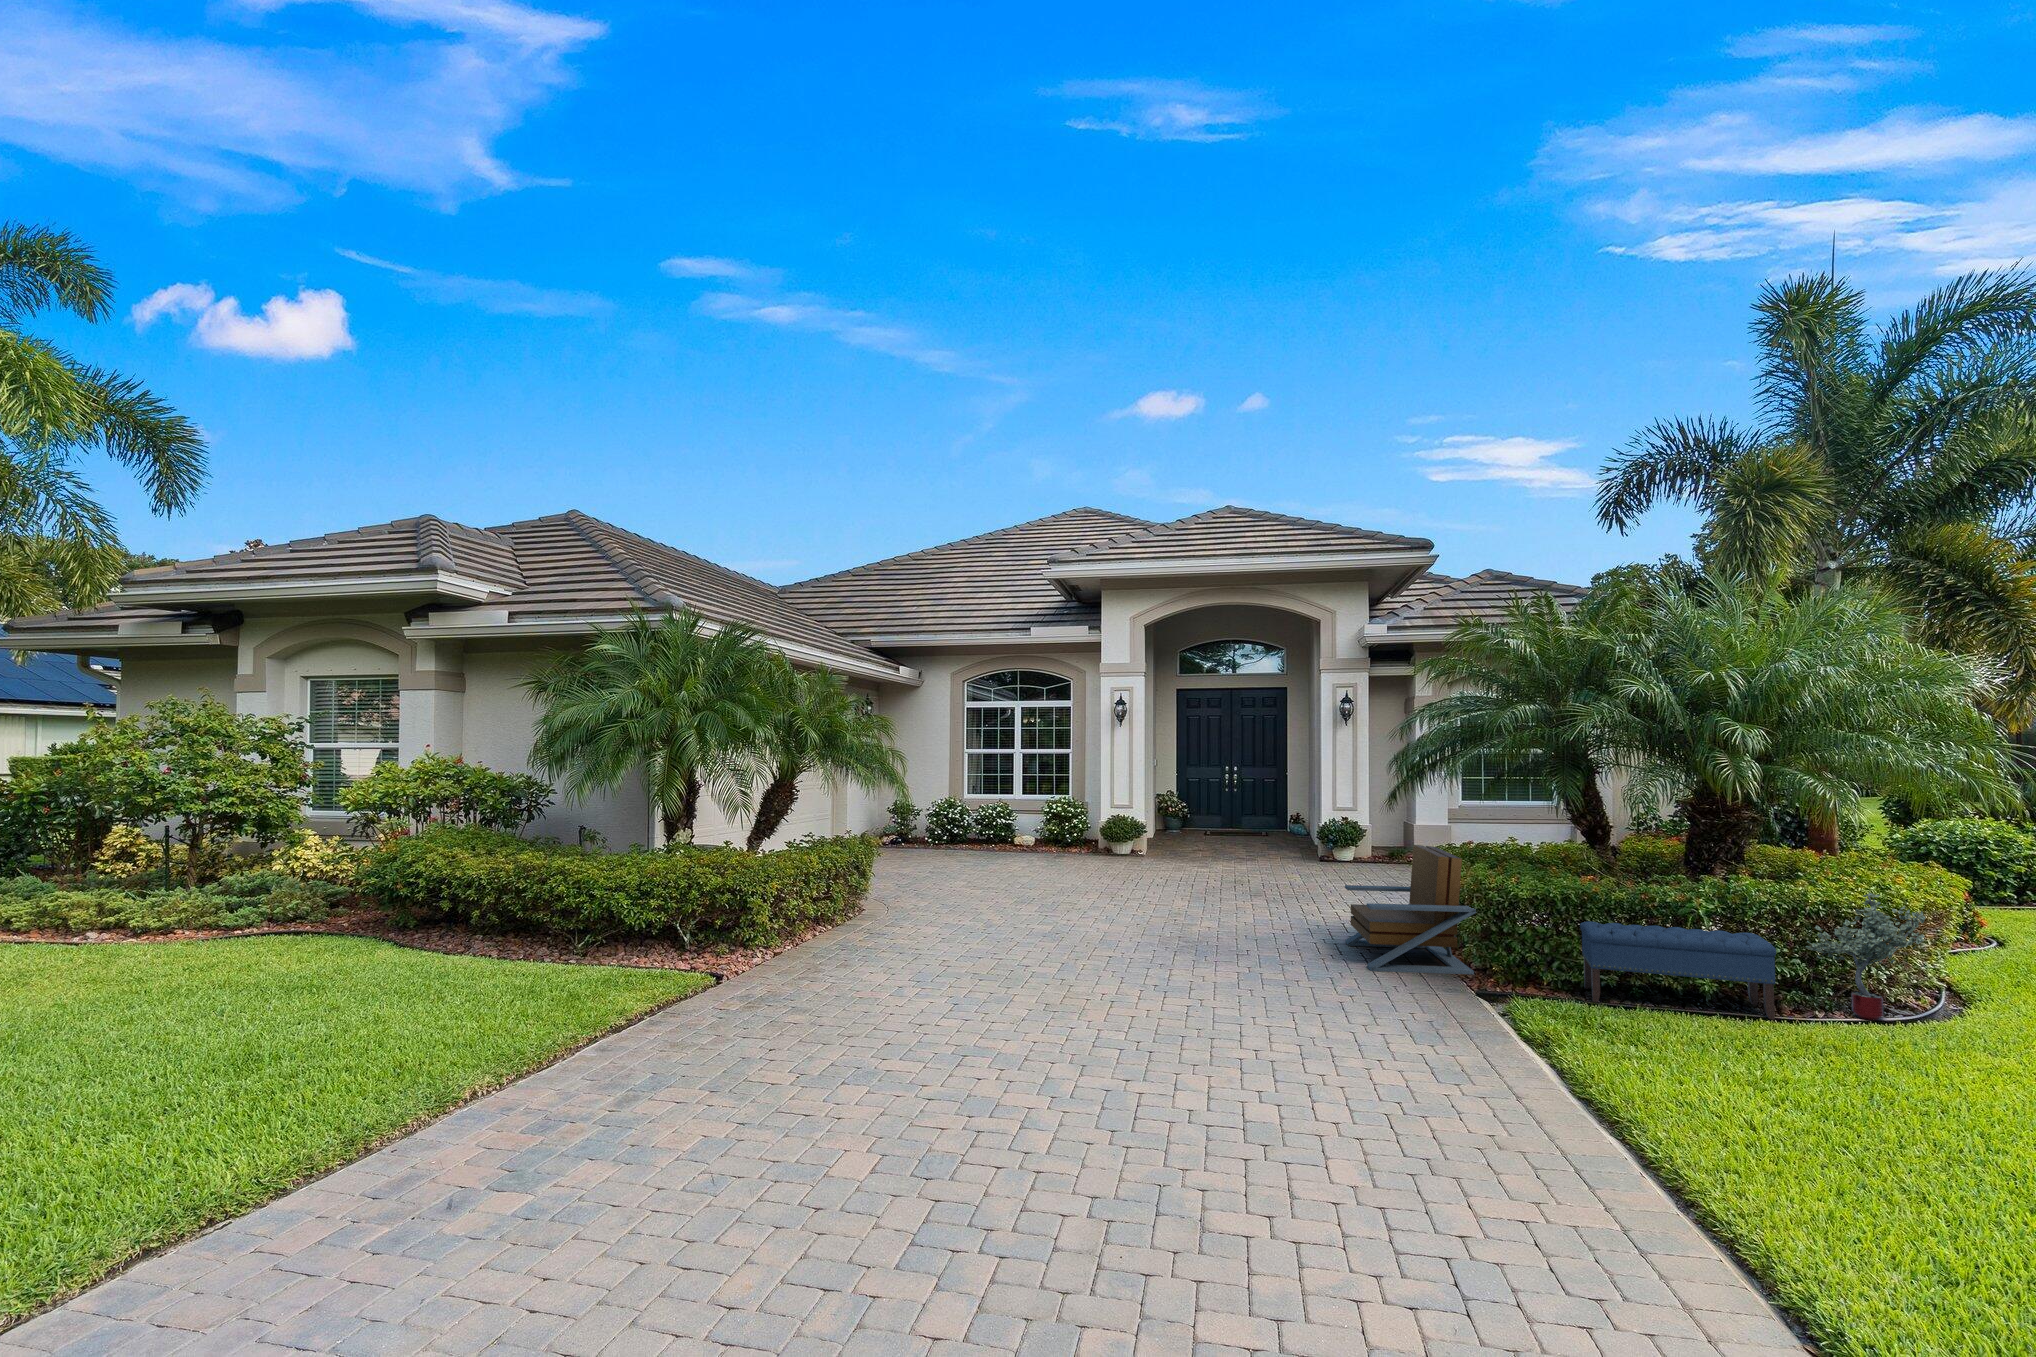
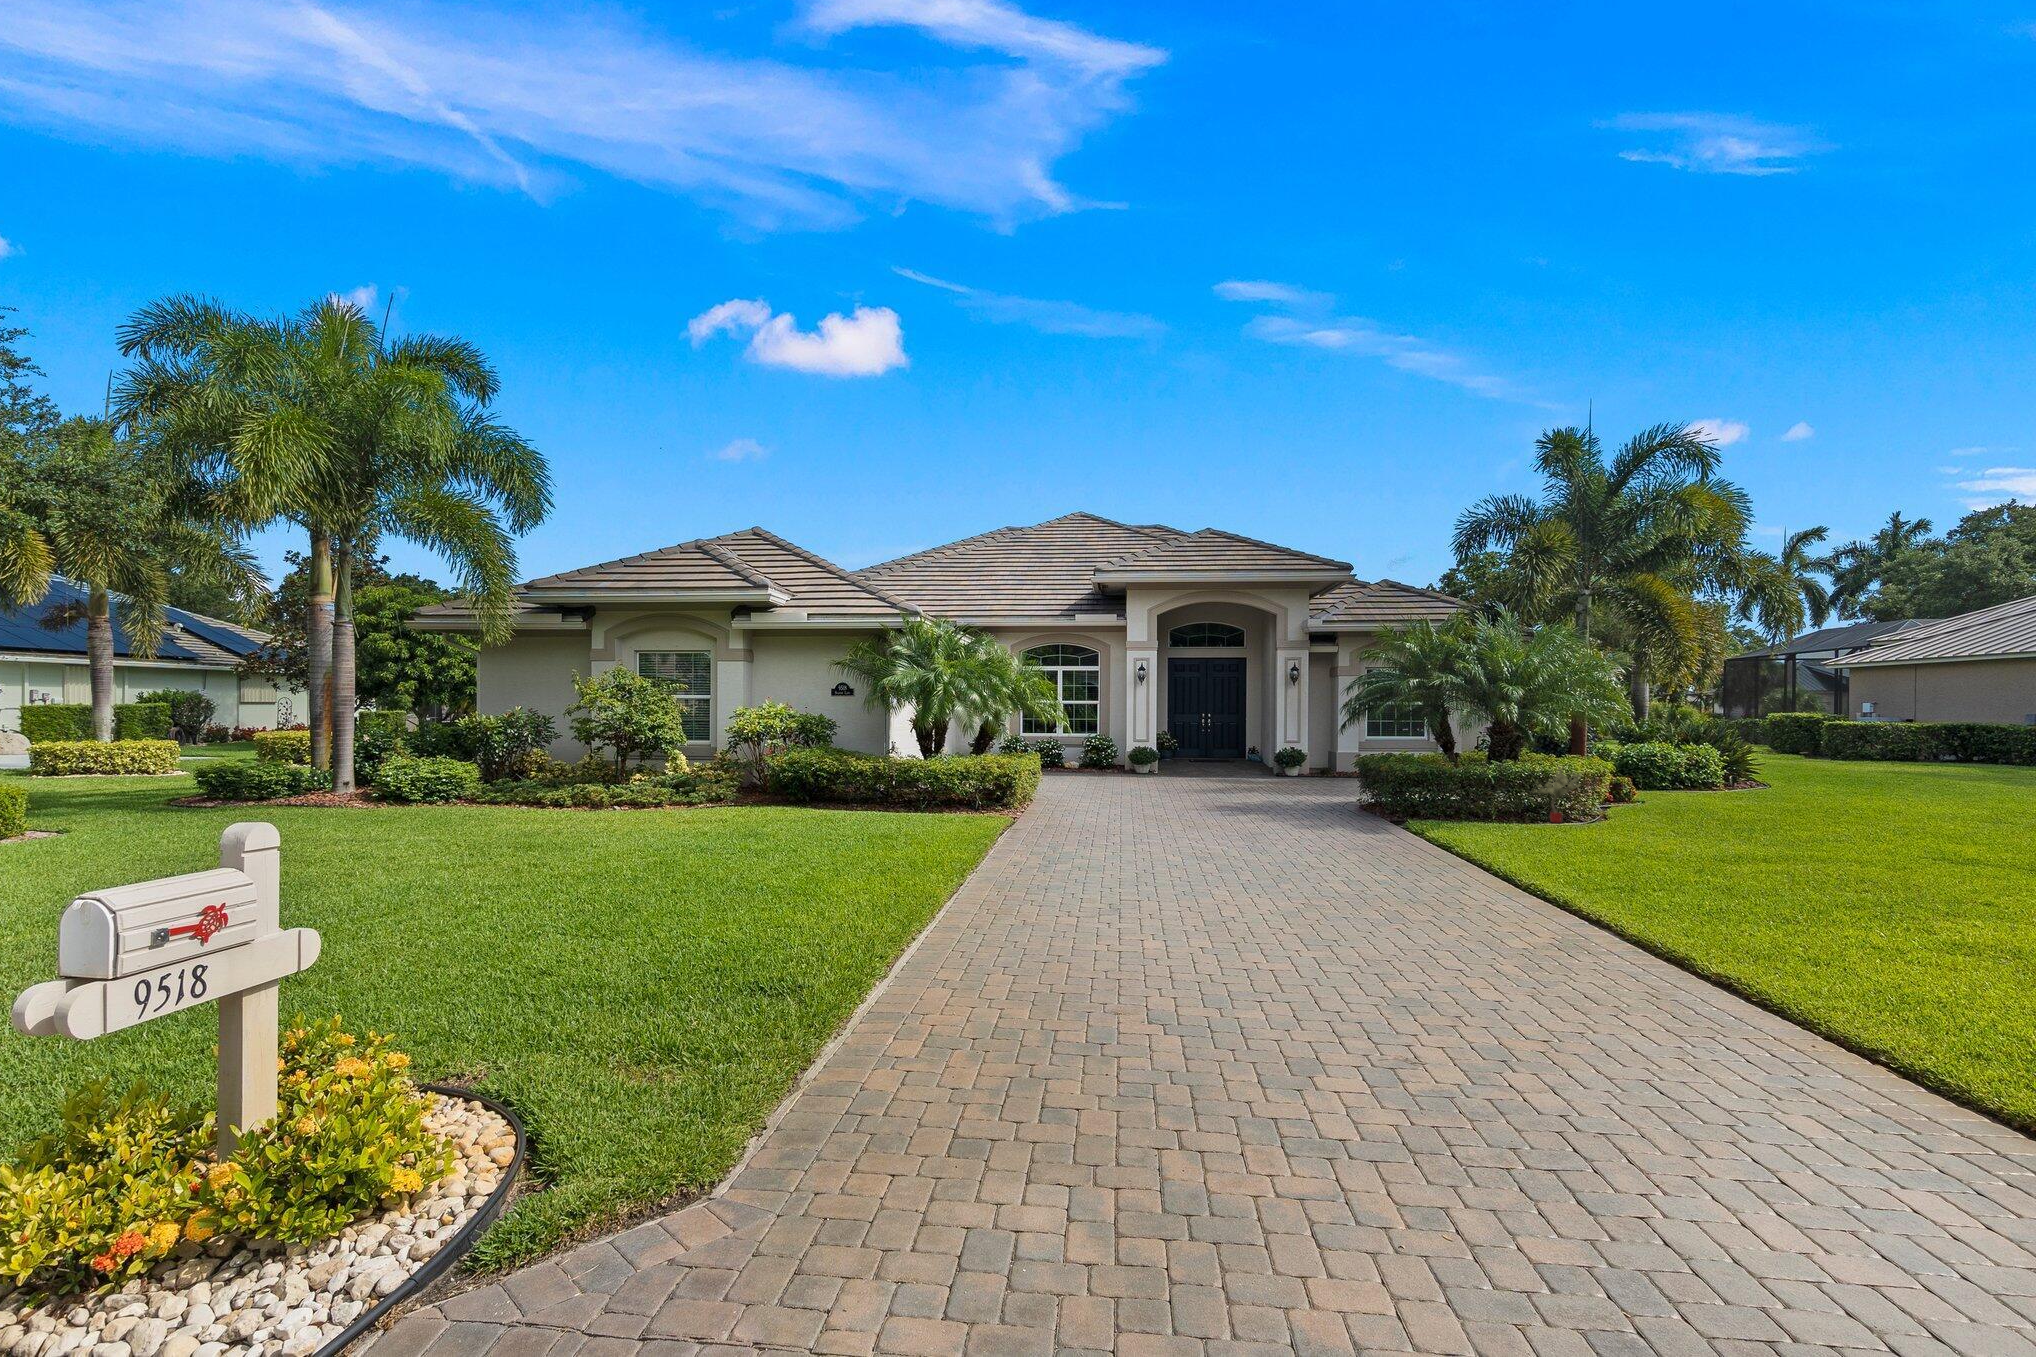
lounge chair: present [1345,845,1476,974] -> none [1312,751,1383,814]
bench: present [1580,921,1776,1020] -> none [1433,784,1517,824]

